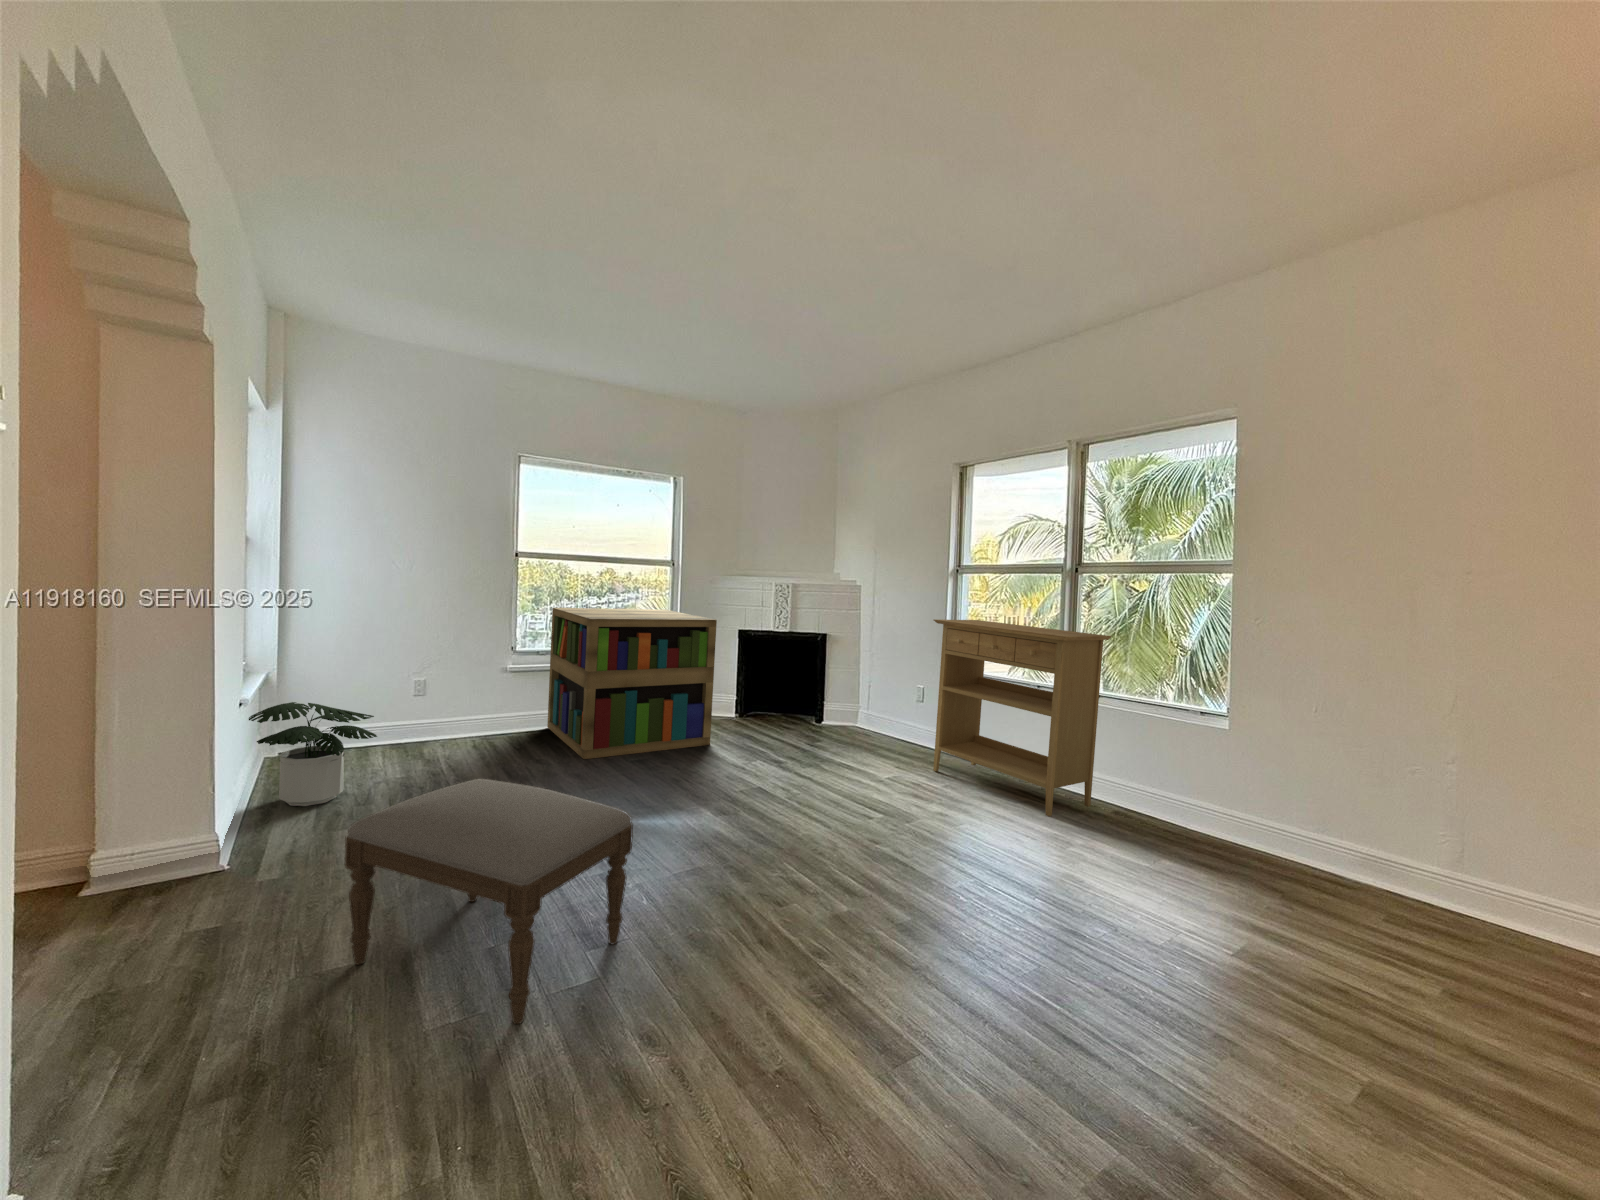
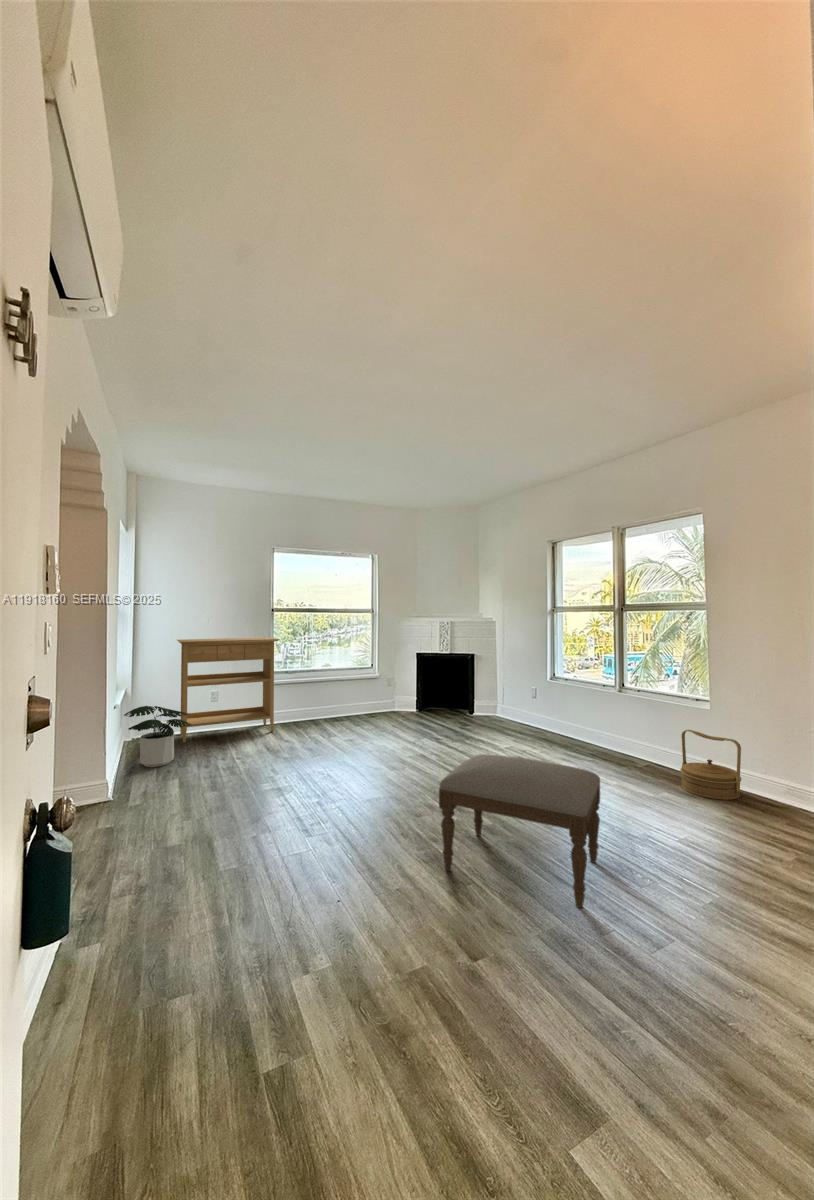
bookshelf: present [547,608,717,759] -> none [293,643,394,740]
console table: present [933,619,1111,816] -> present [177,637,279,743]
woven basket: none [1140,762,1232,864] -> present [680,730,741,800]
ottoman: present [345,779,633,1024] -> present [439,754,600,908]

